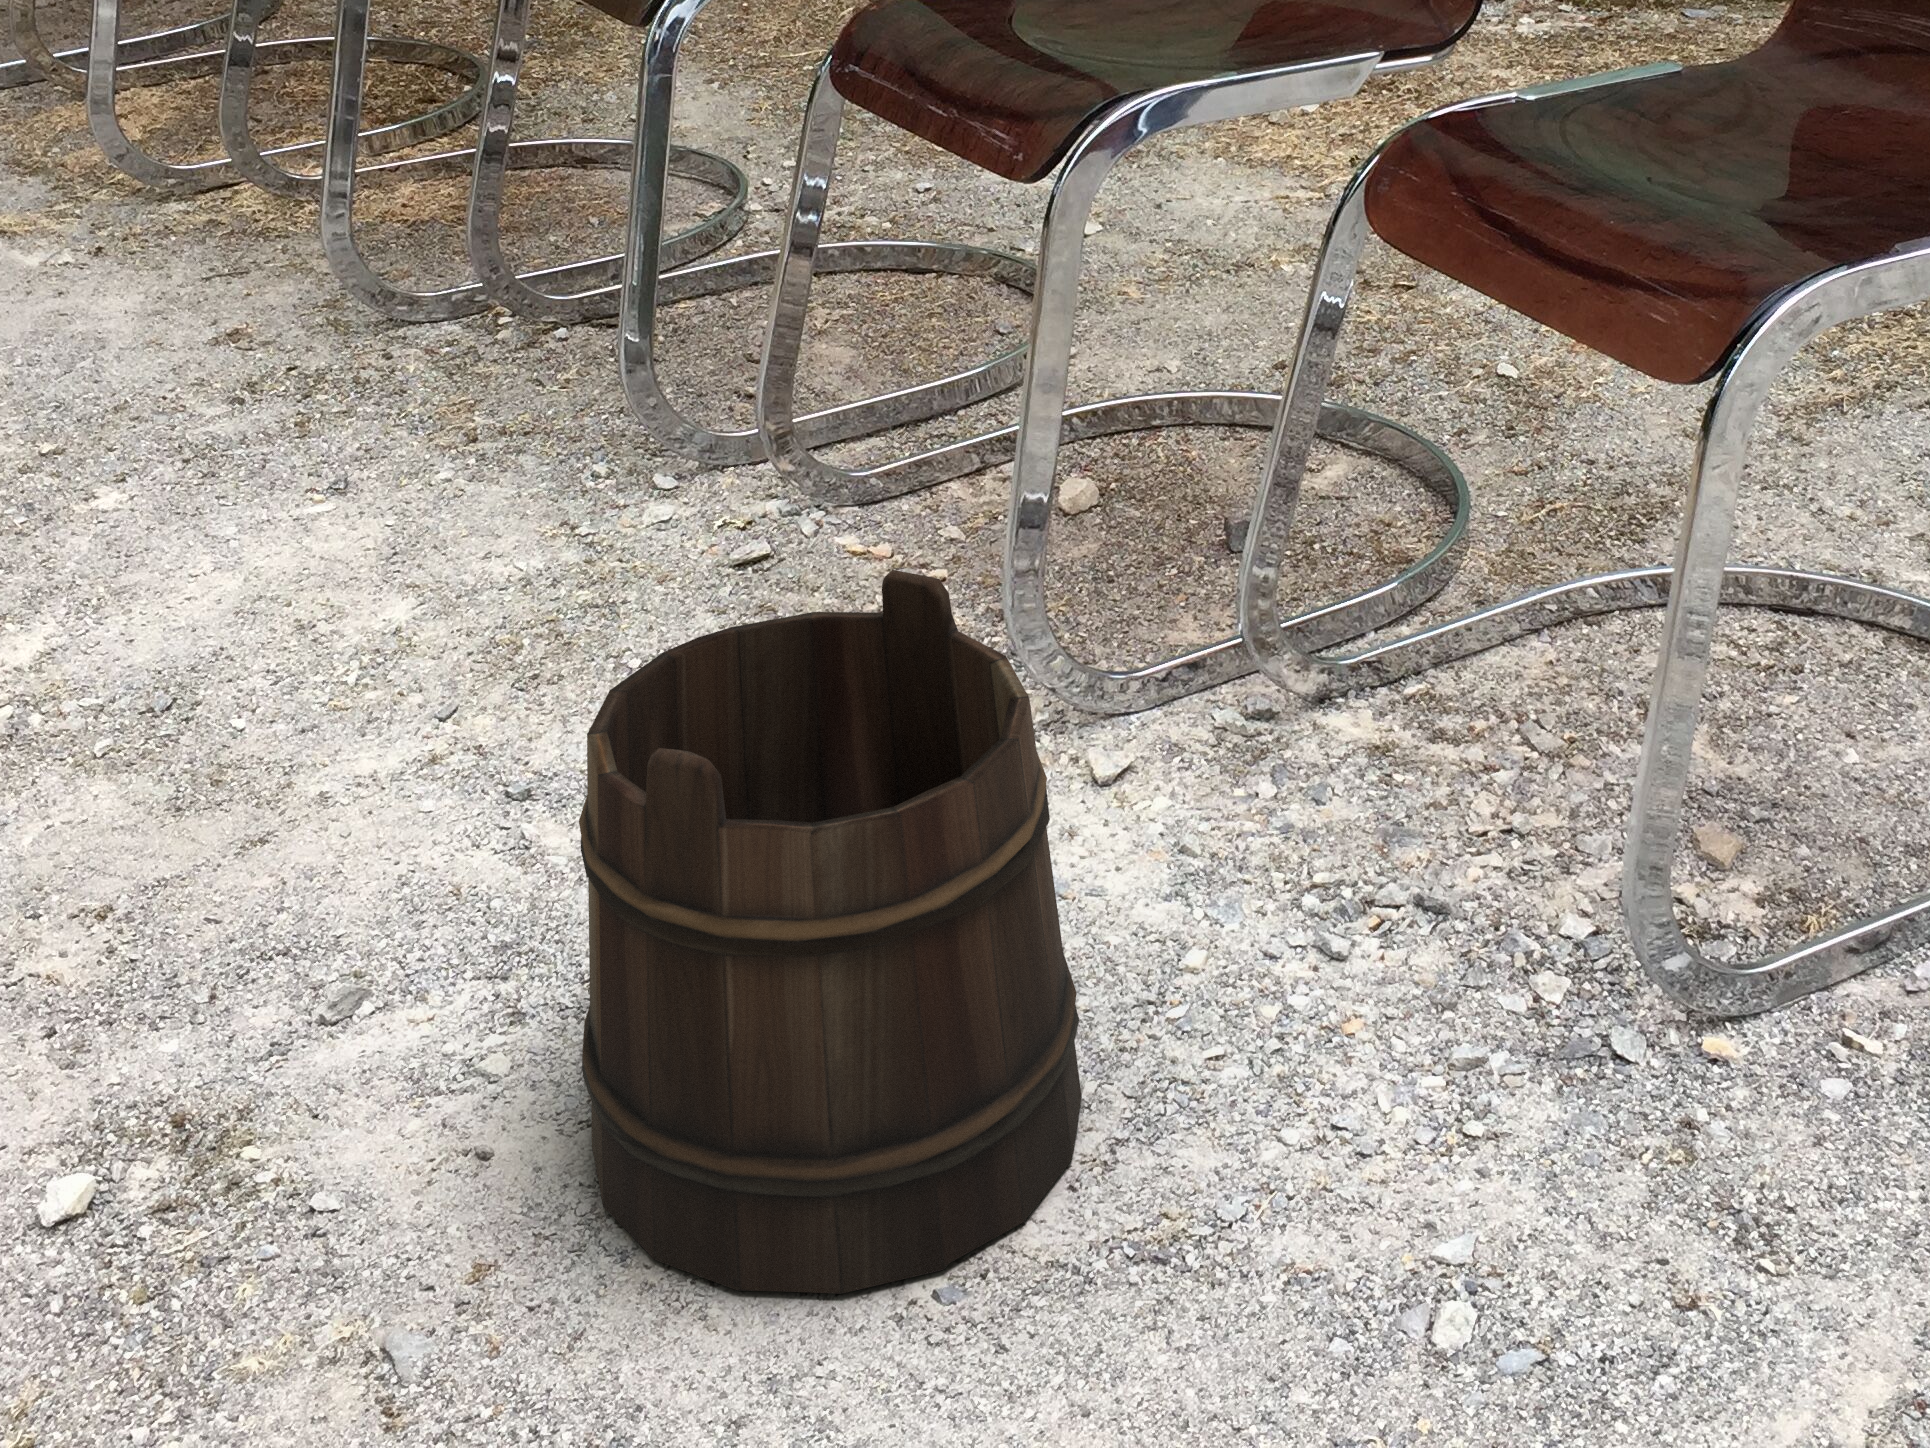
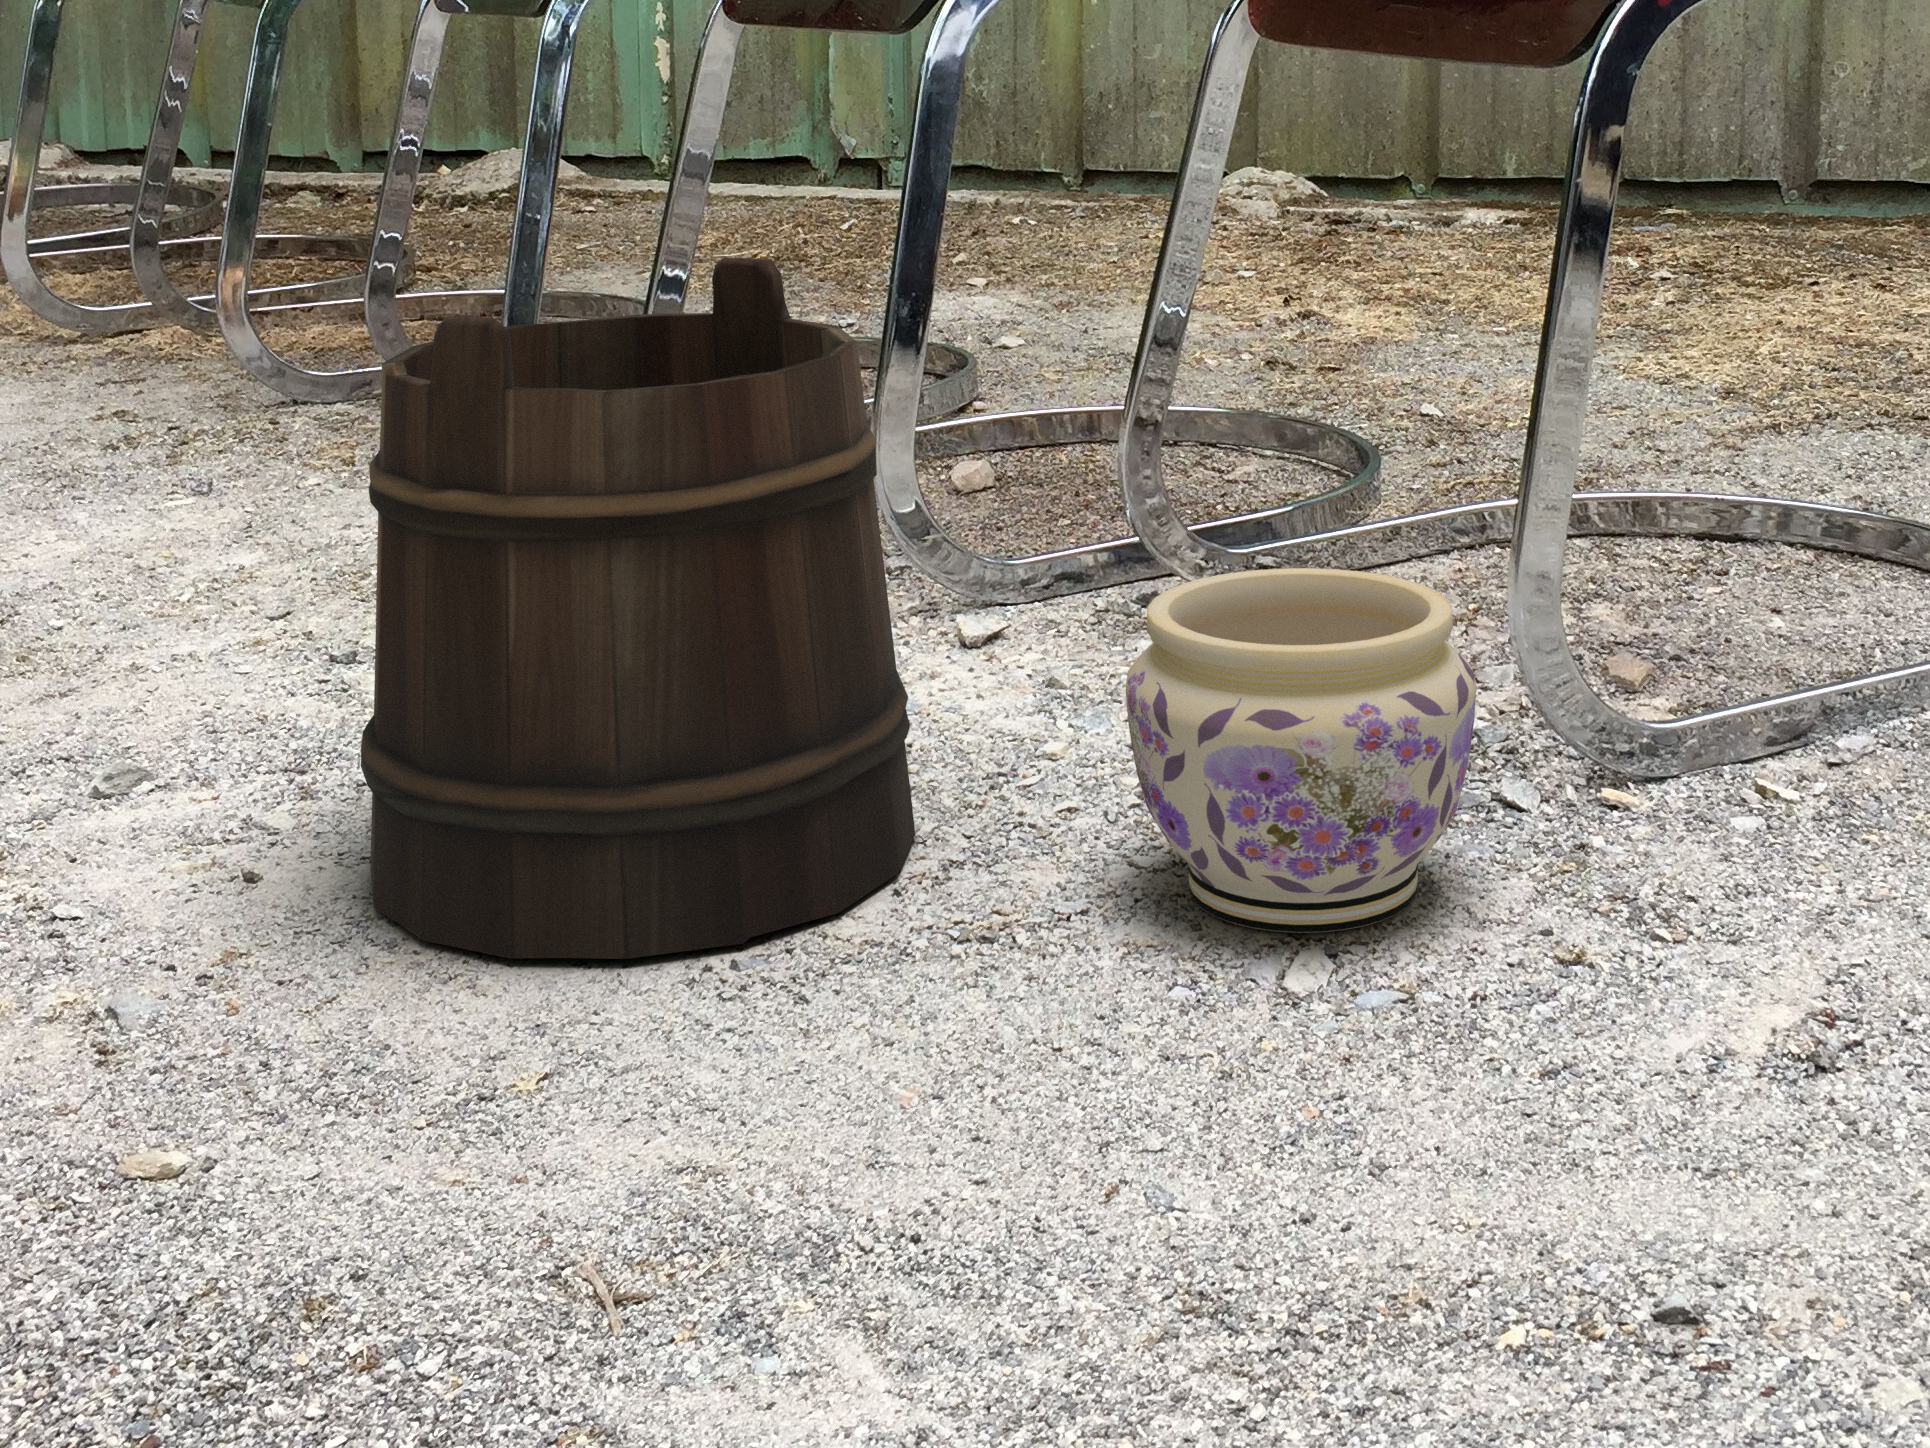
planter: none [1283,887,1604,1258] -> present [1126,568,1476,933]

